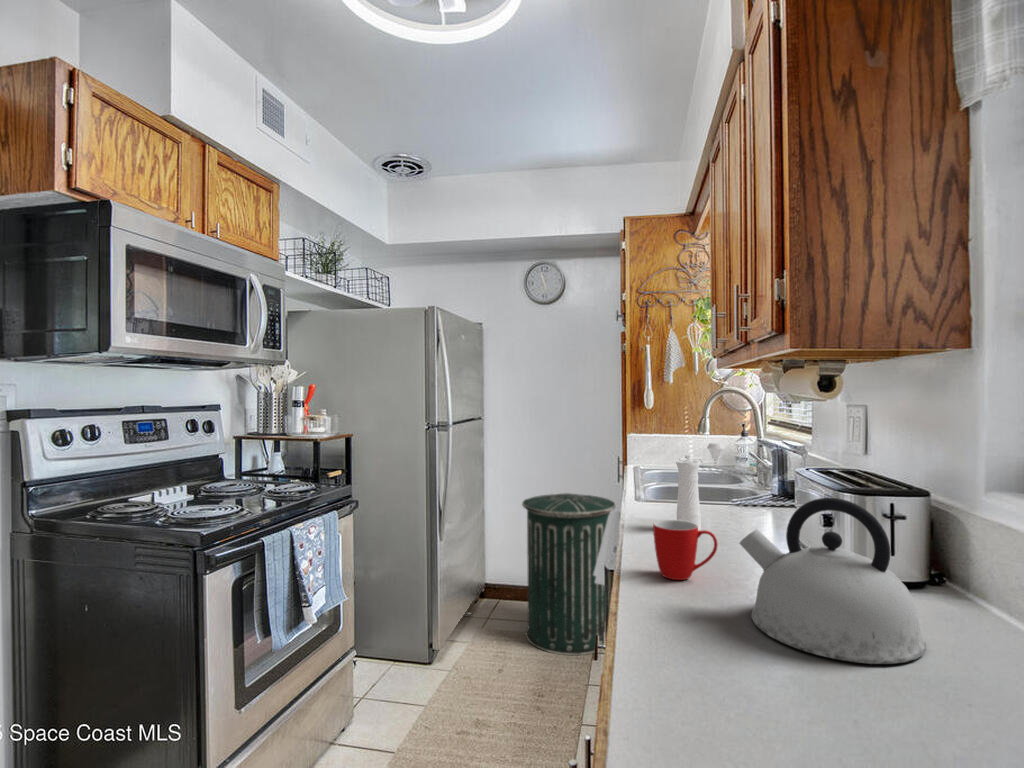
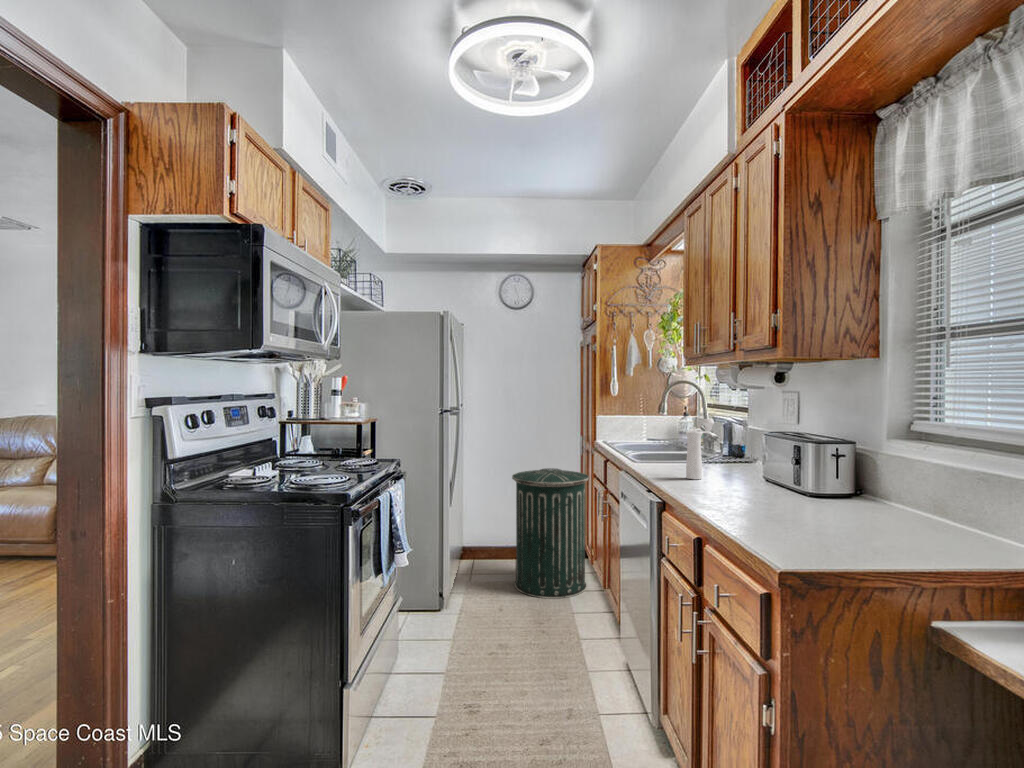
kettle: present [740,498,926,664] -> none [764,442,869,525]
mug: present [653,520,718,580] -> none [699,465,740,501]

